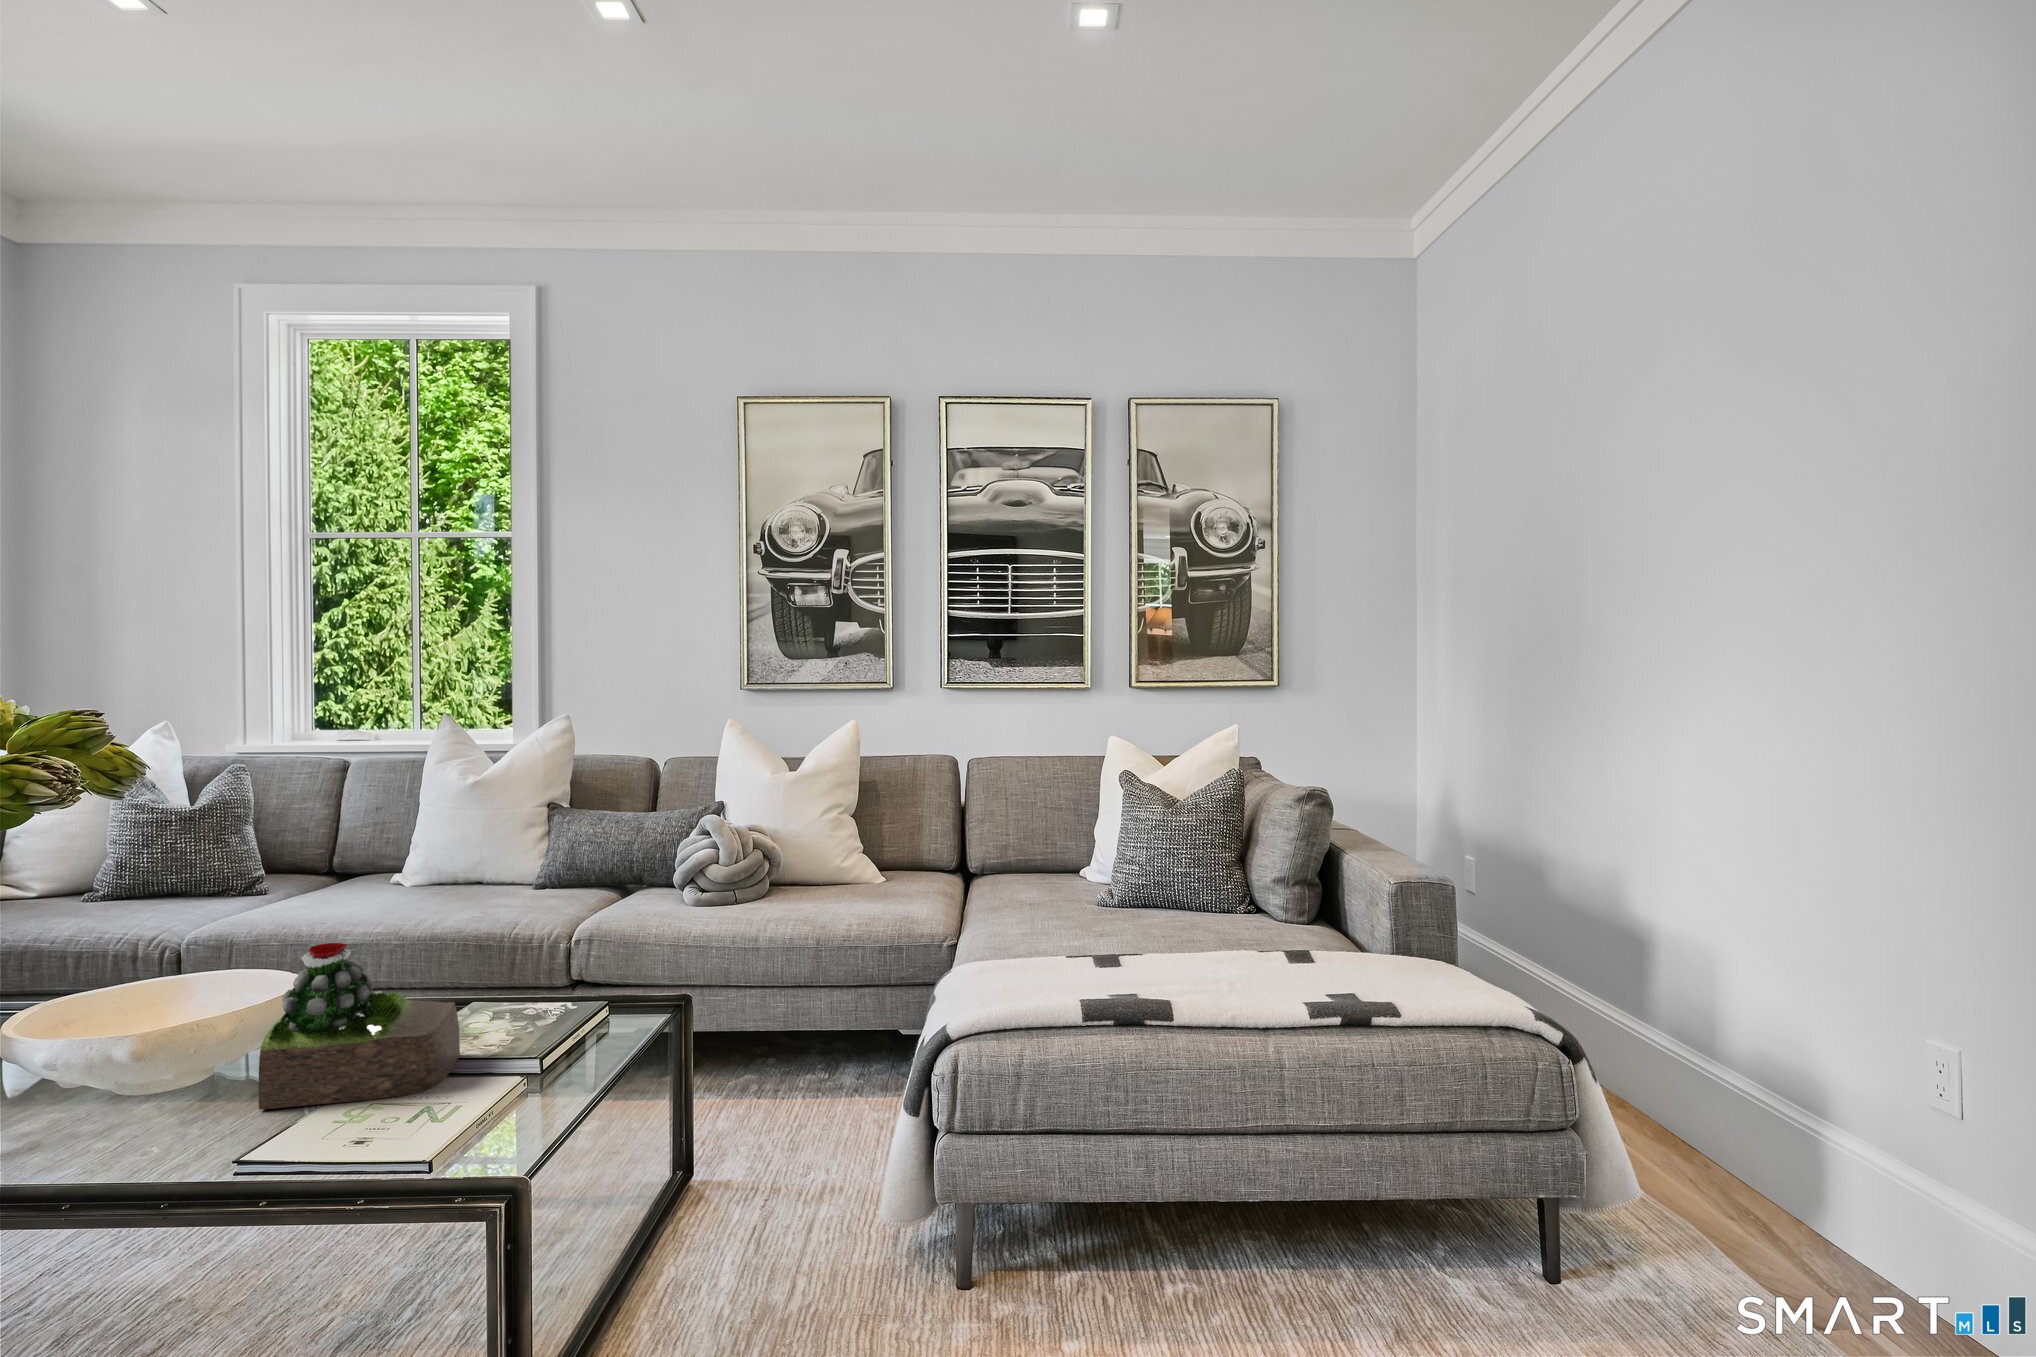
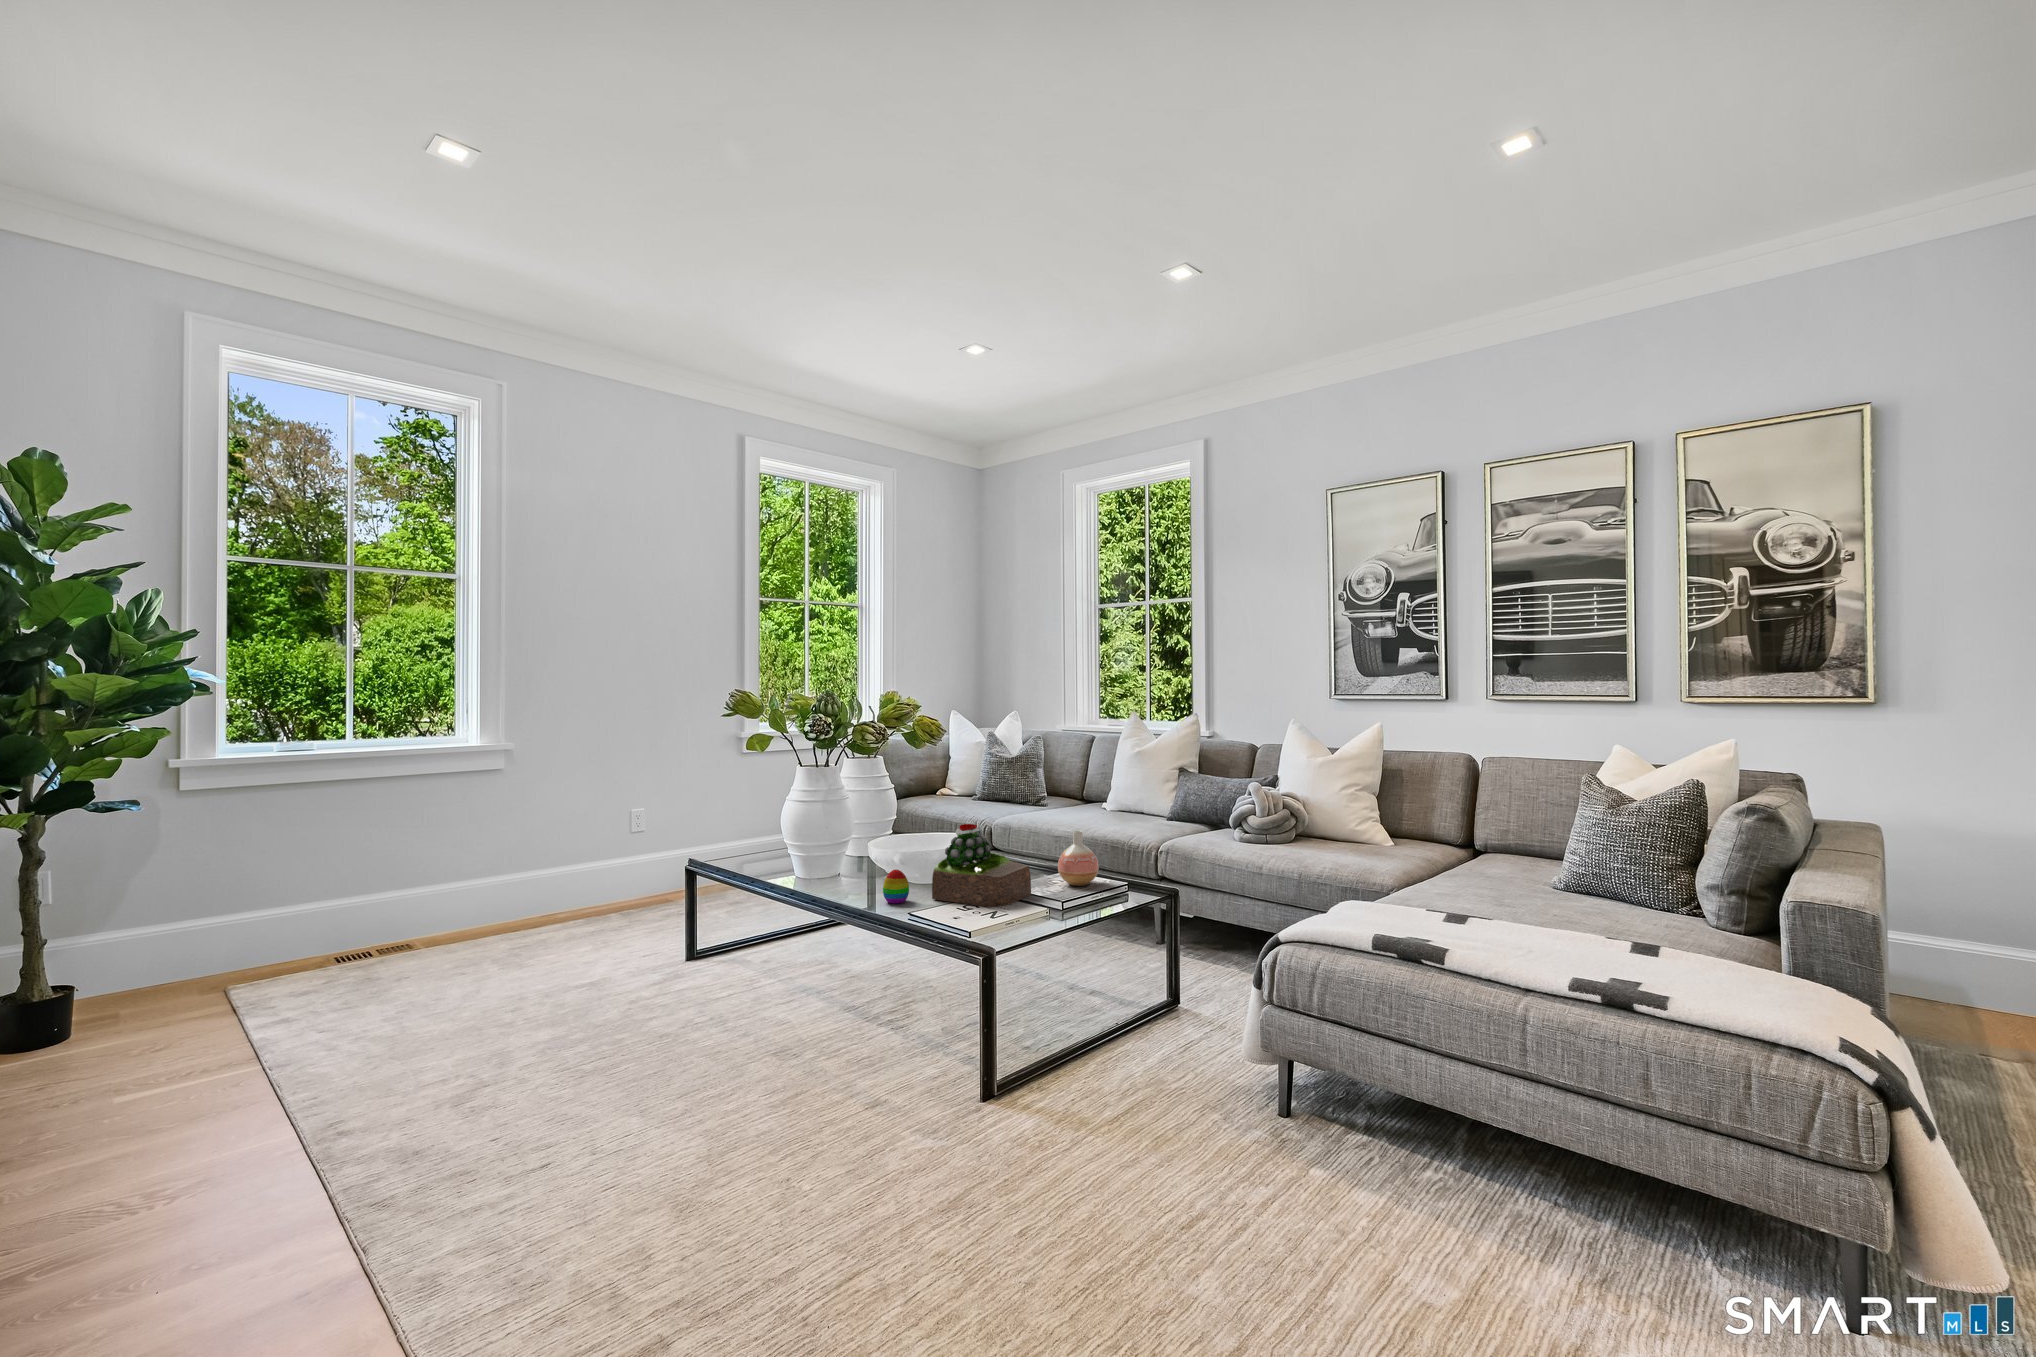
vase: none [482,925,559,1023] -> present [1058,831,1099,886]
decorative egg: none [138,1066,206,1142] -> present [883,870,909,904]

